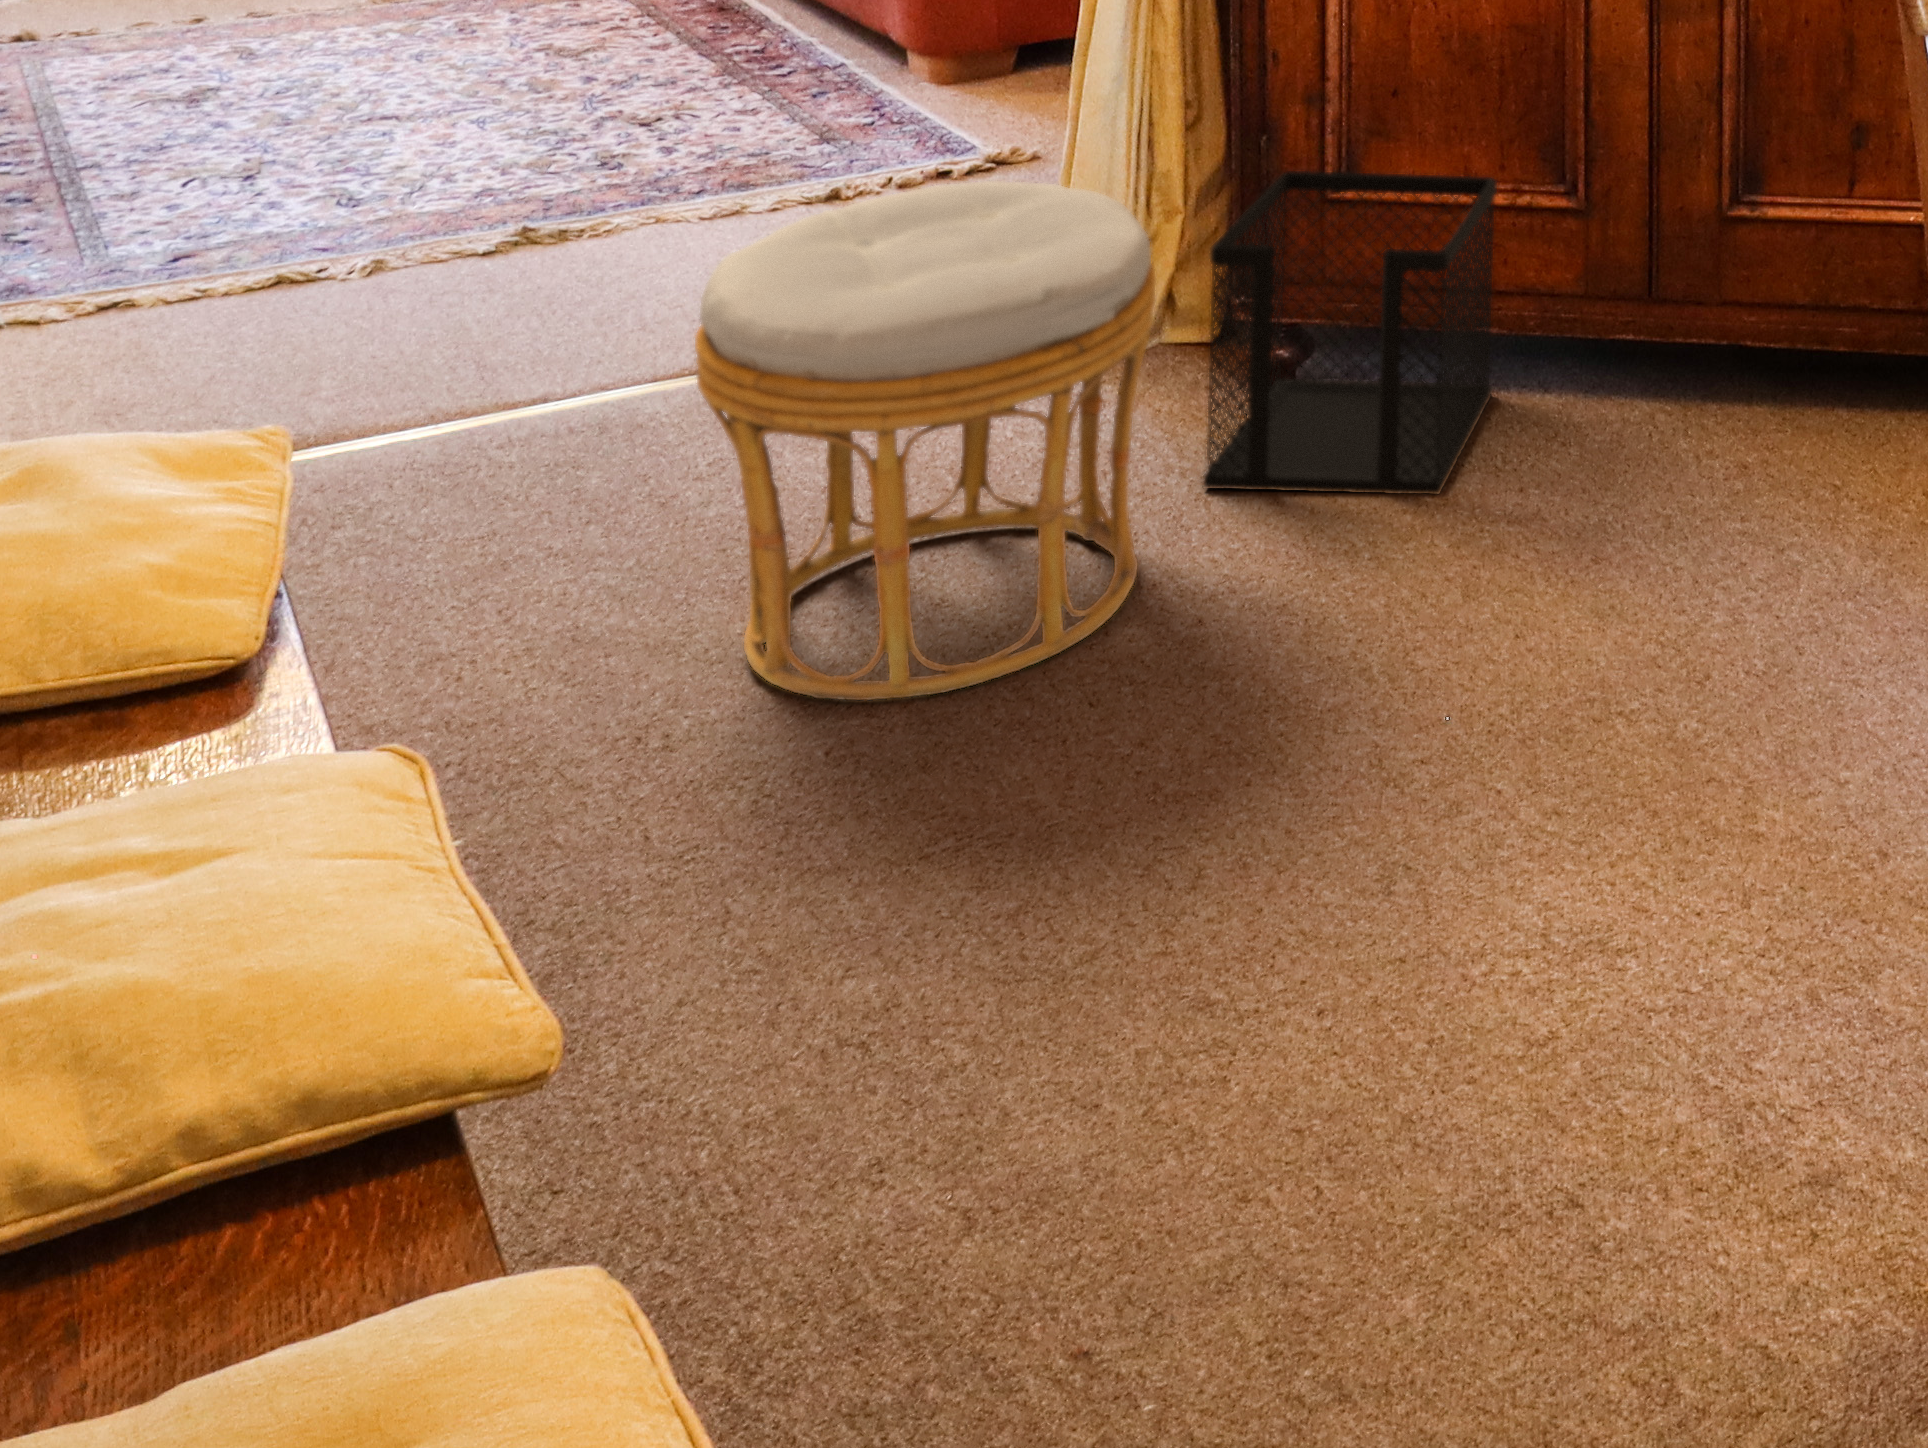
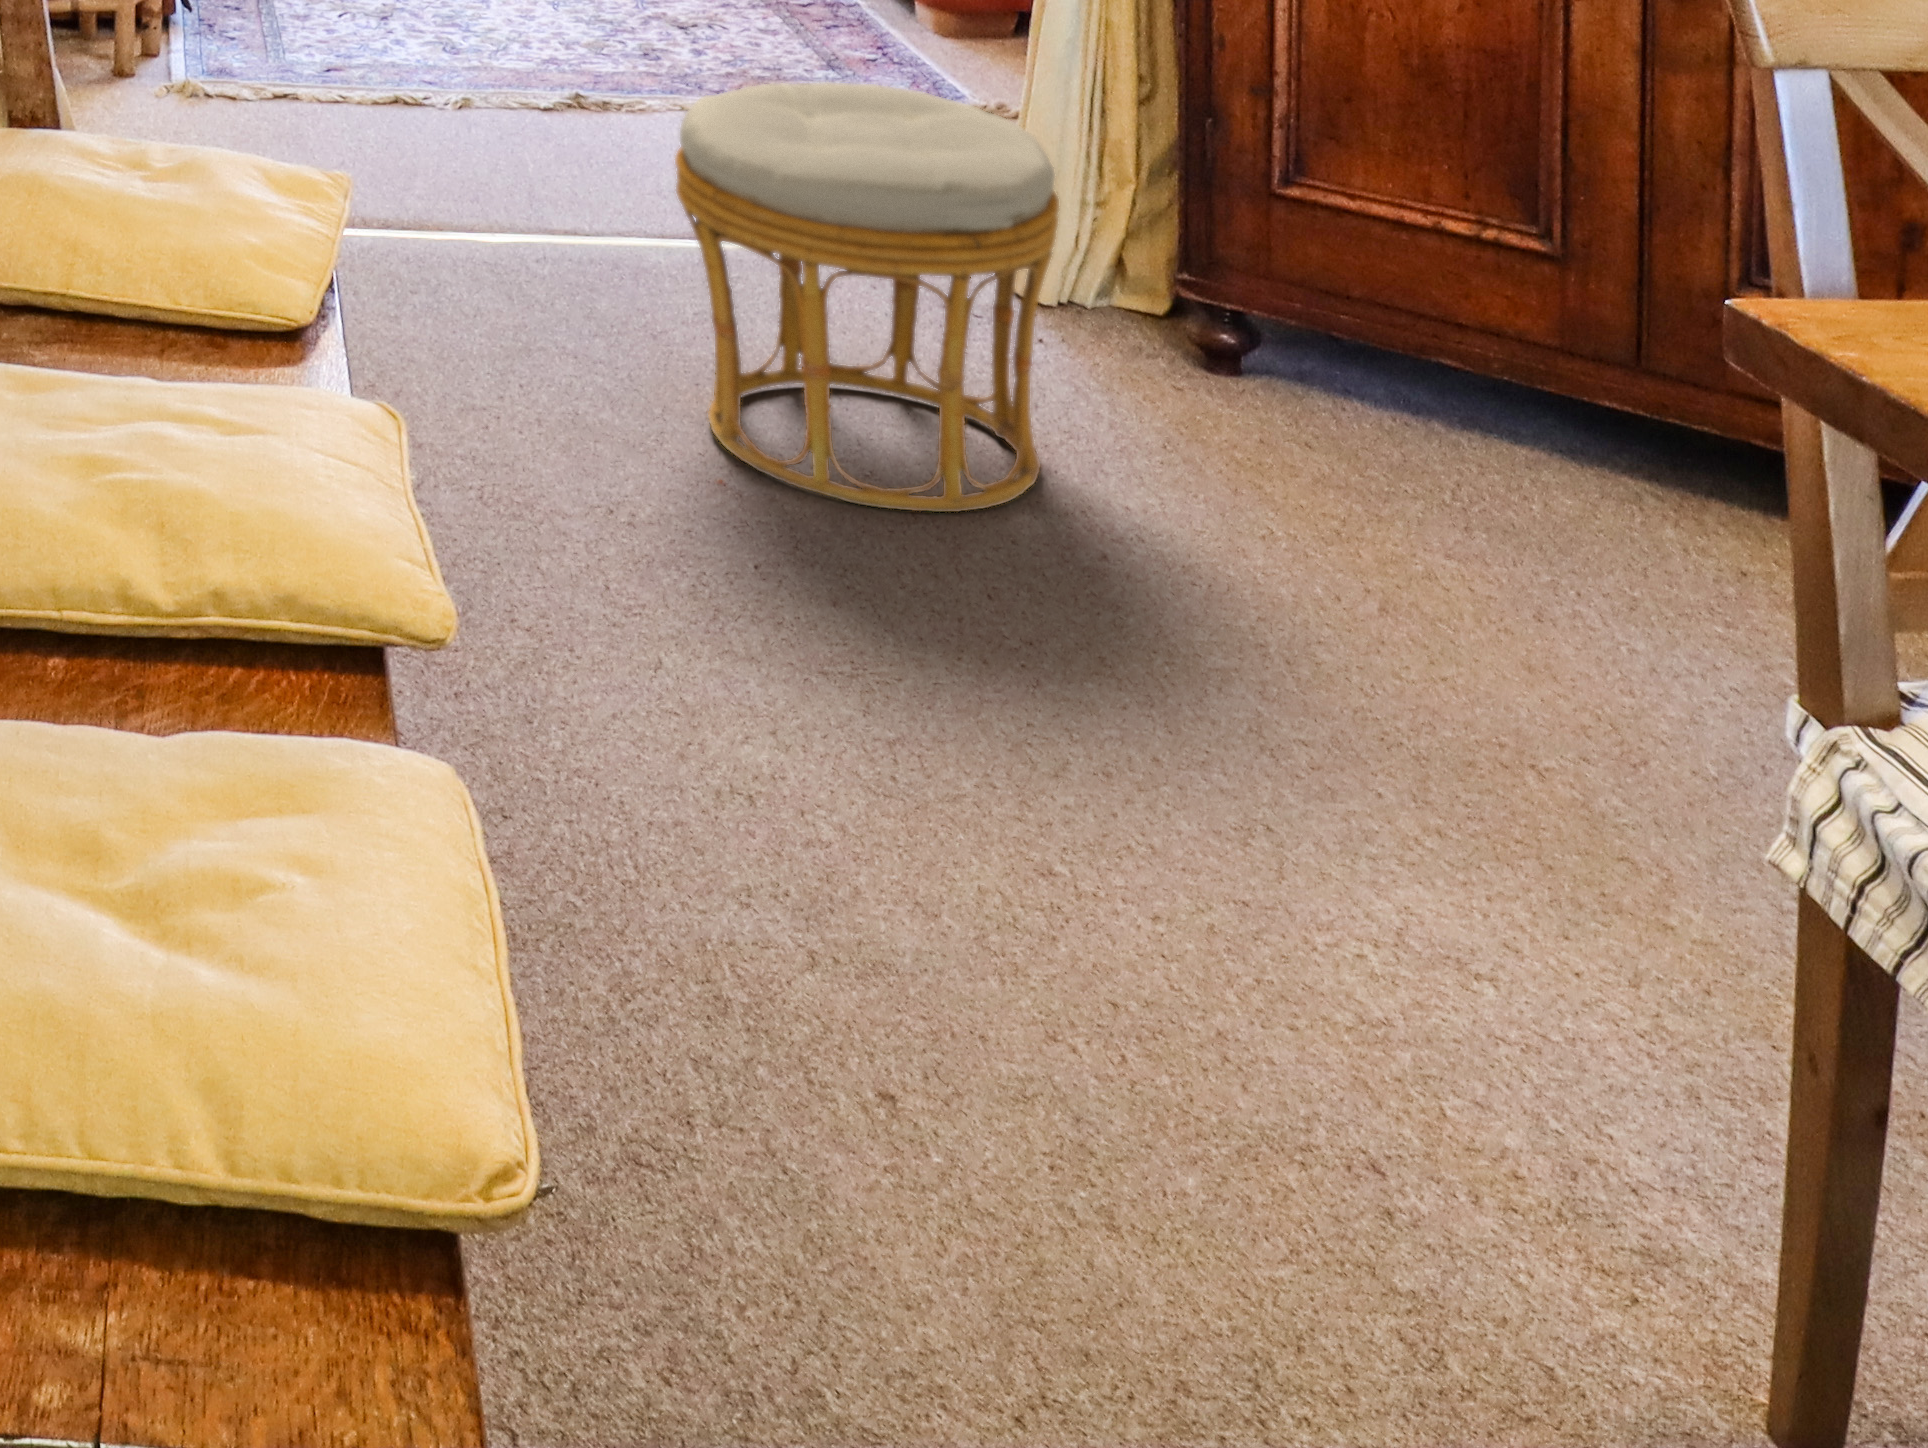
wastebasket: present [1203,171,1497,494] -> none [1116,160,1461,519]

